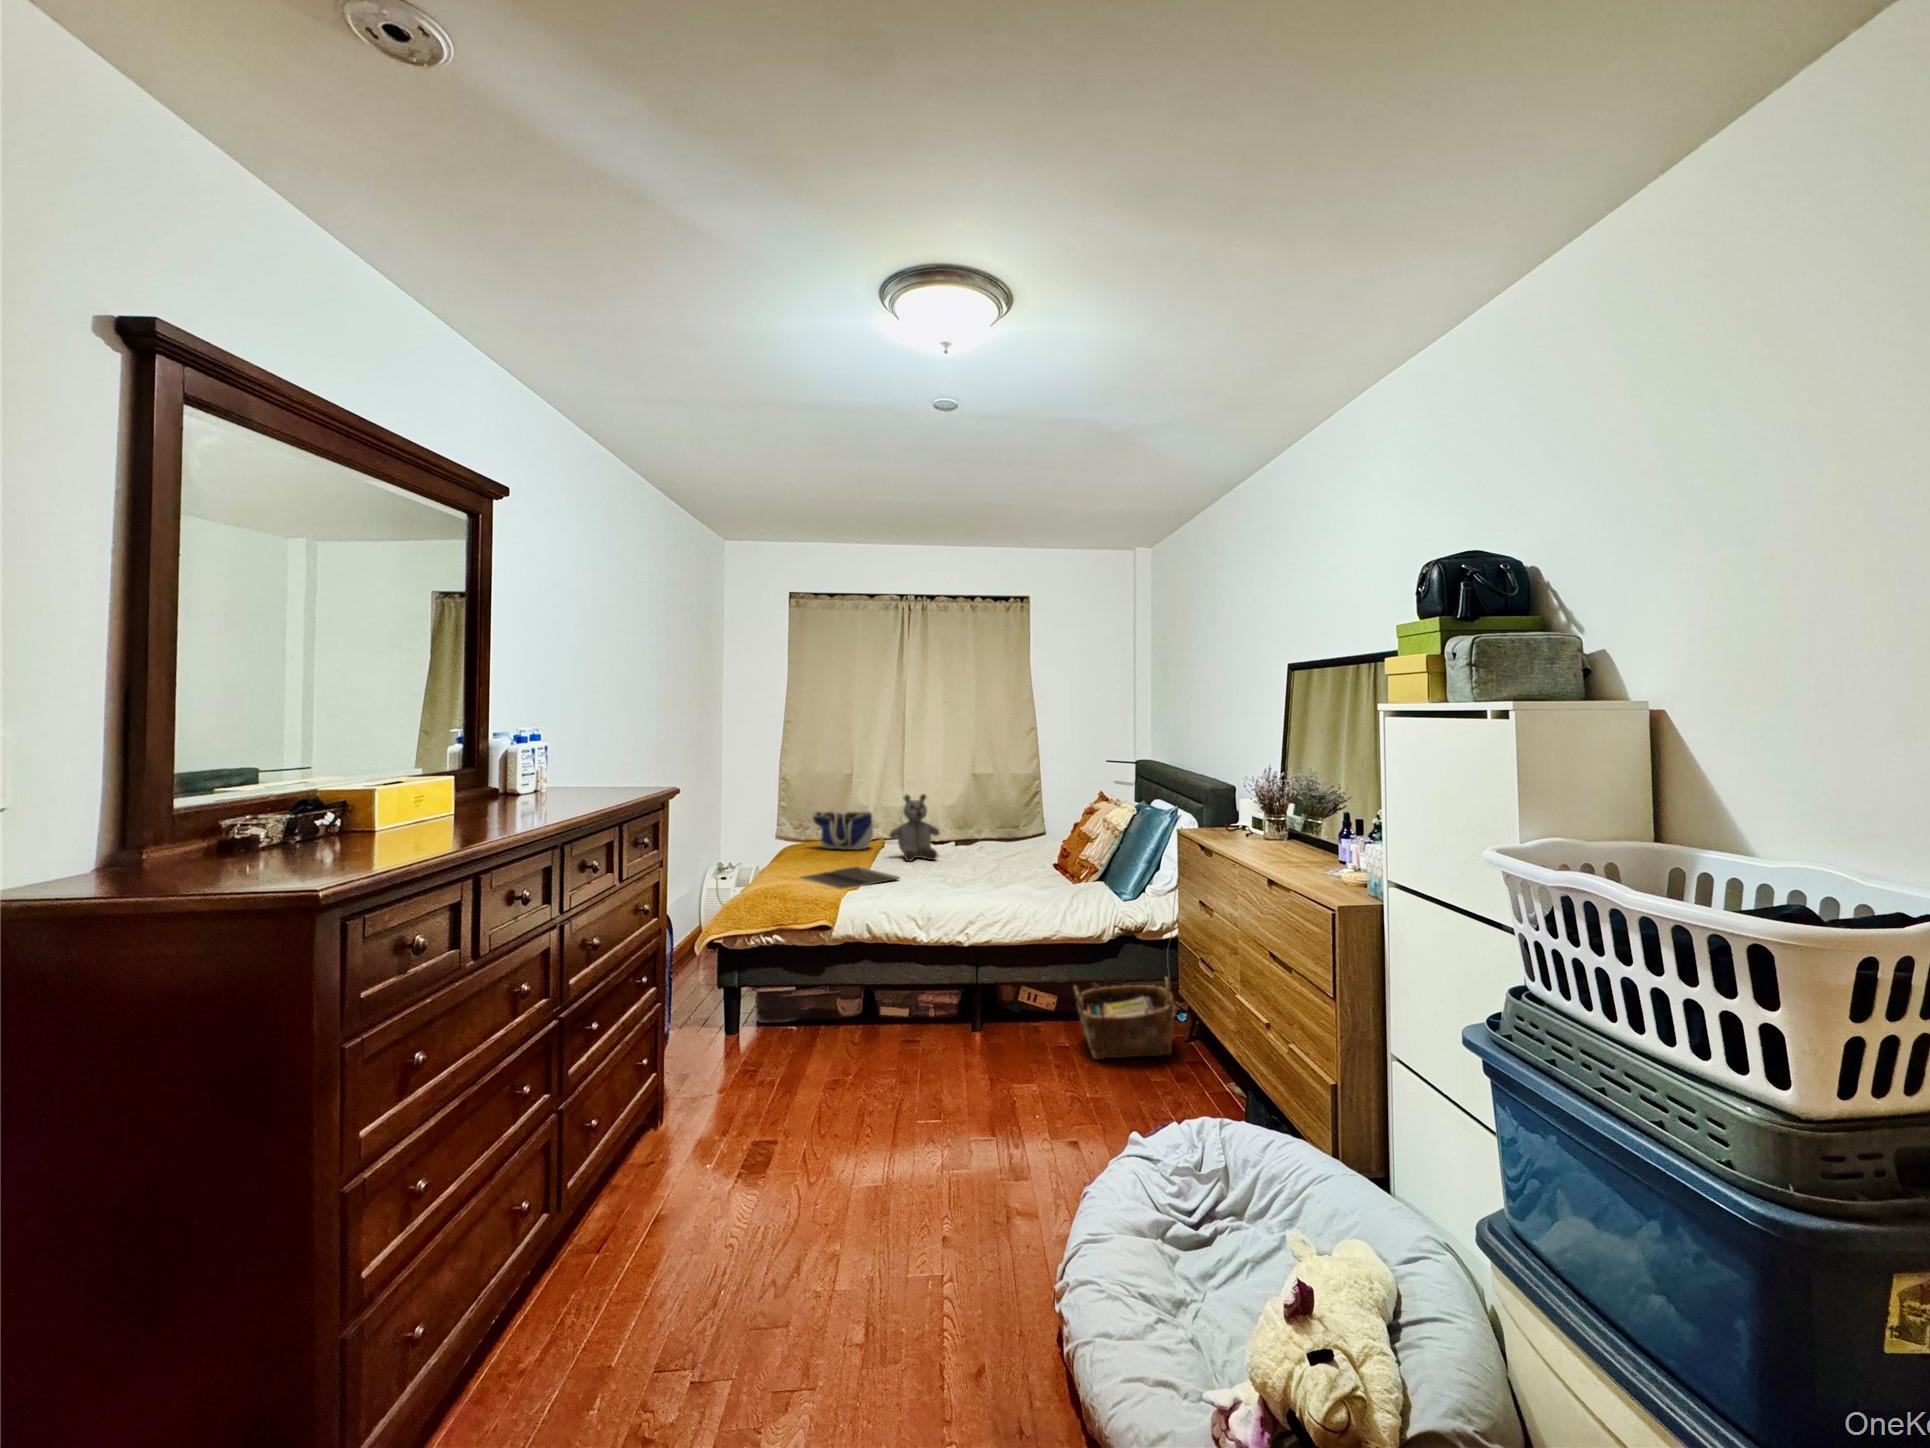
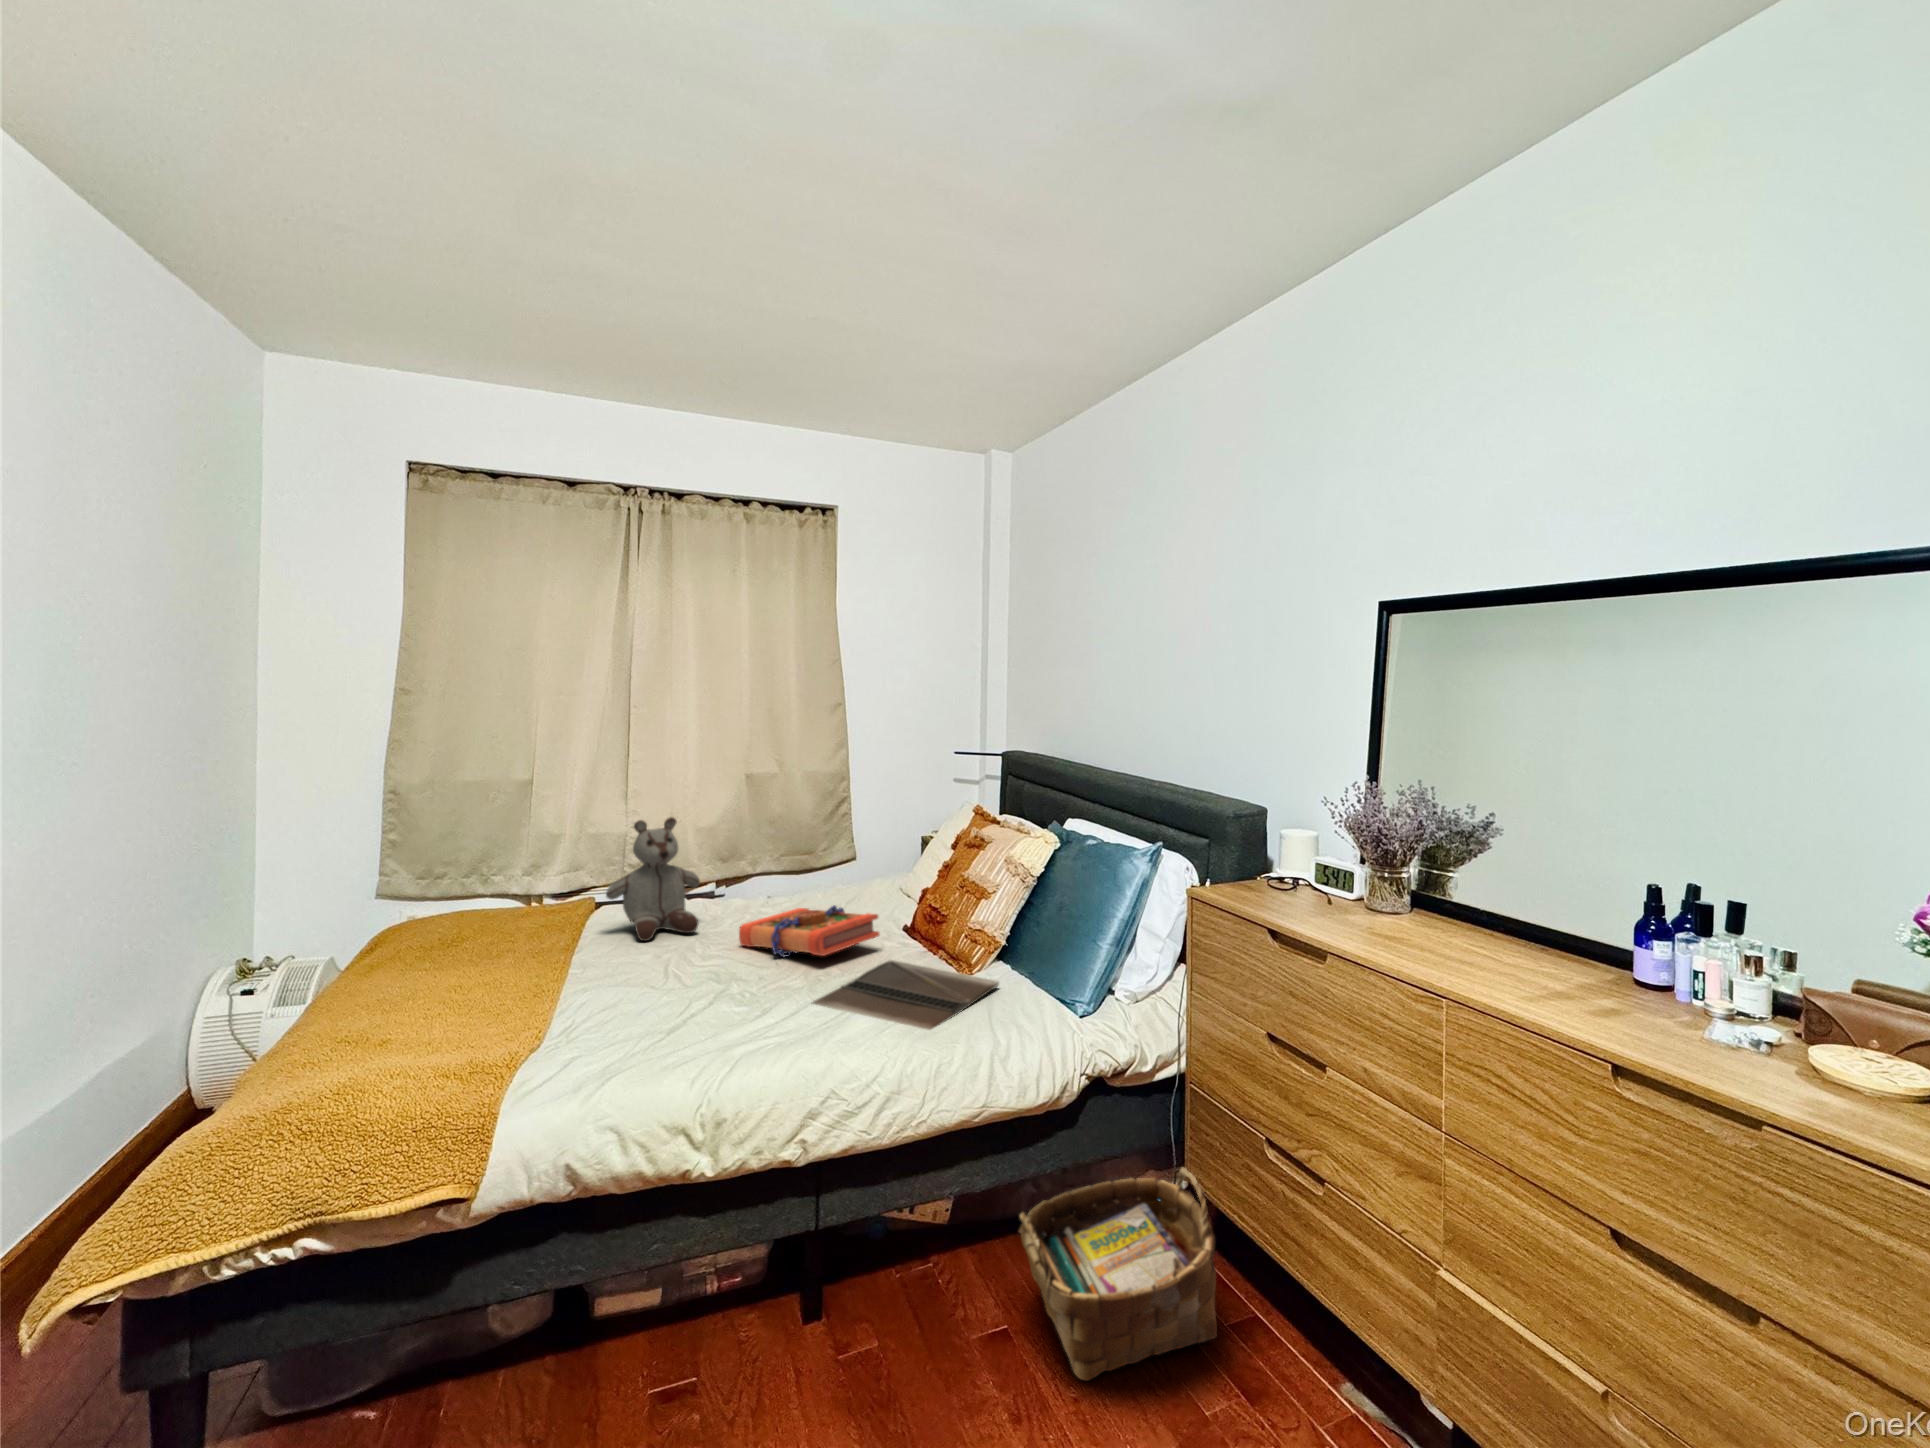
tote bag: present [813,811,873,850] -> none [450,848,572,918]
book: none [957,846,1034,872] -> present [739,905,880,957]
laptop: present [801,866,900,889] -> present [813,960,999,1030]

